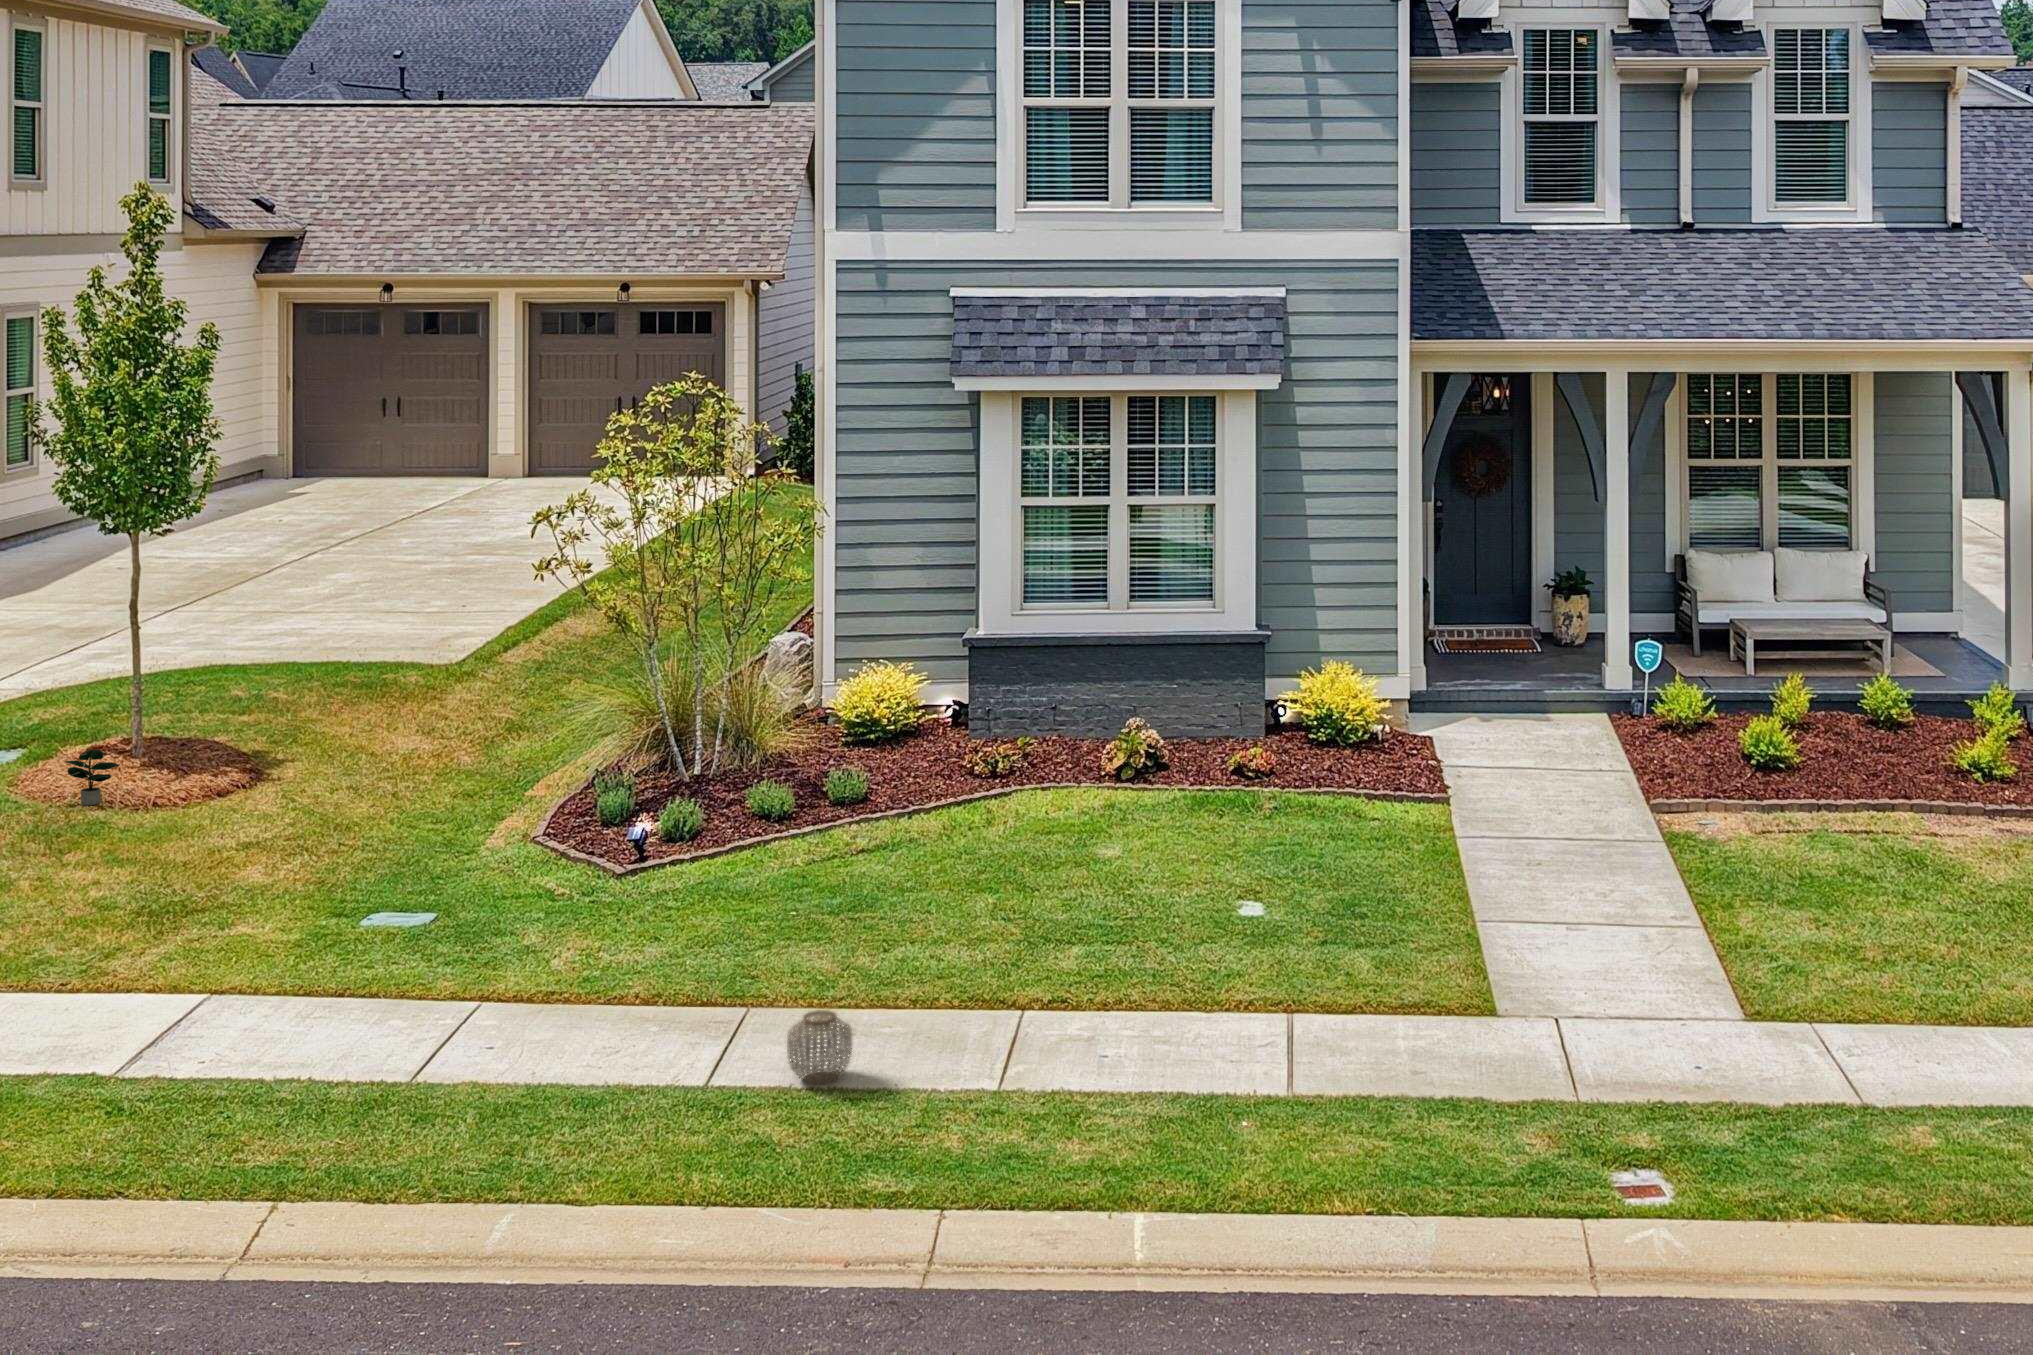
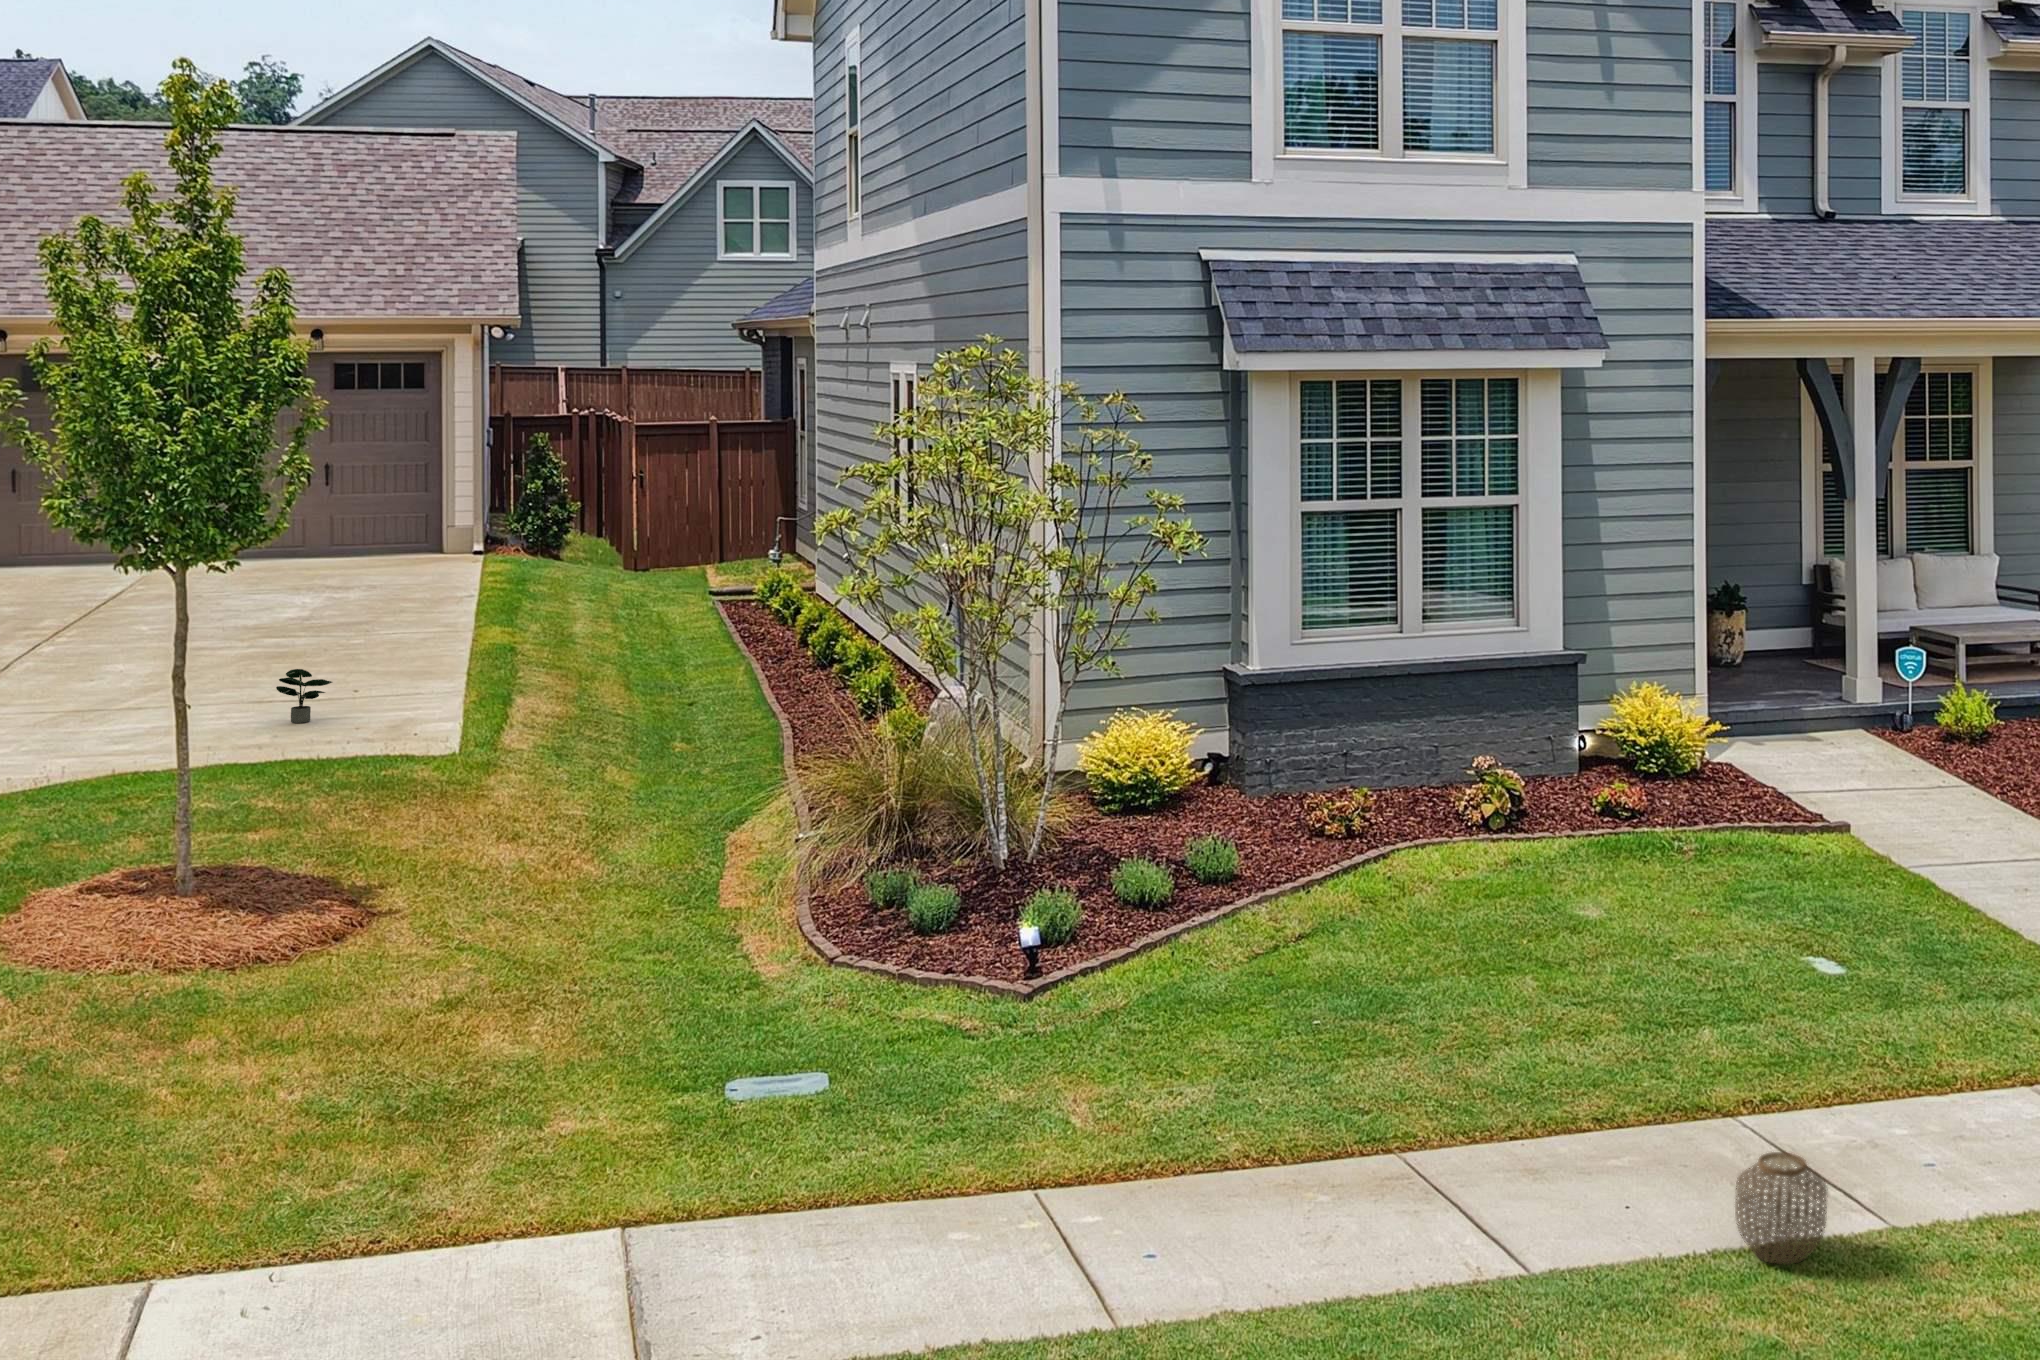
potted plant: present [65,750,120,806] -> present [276,669,332,723]

